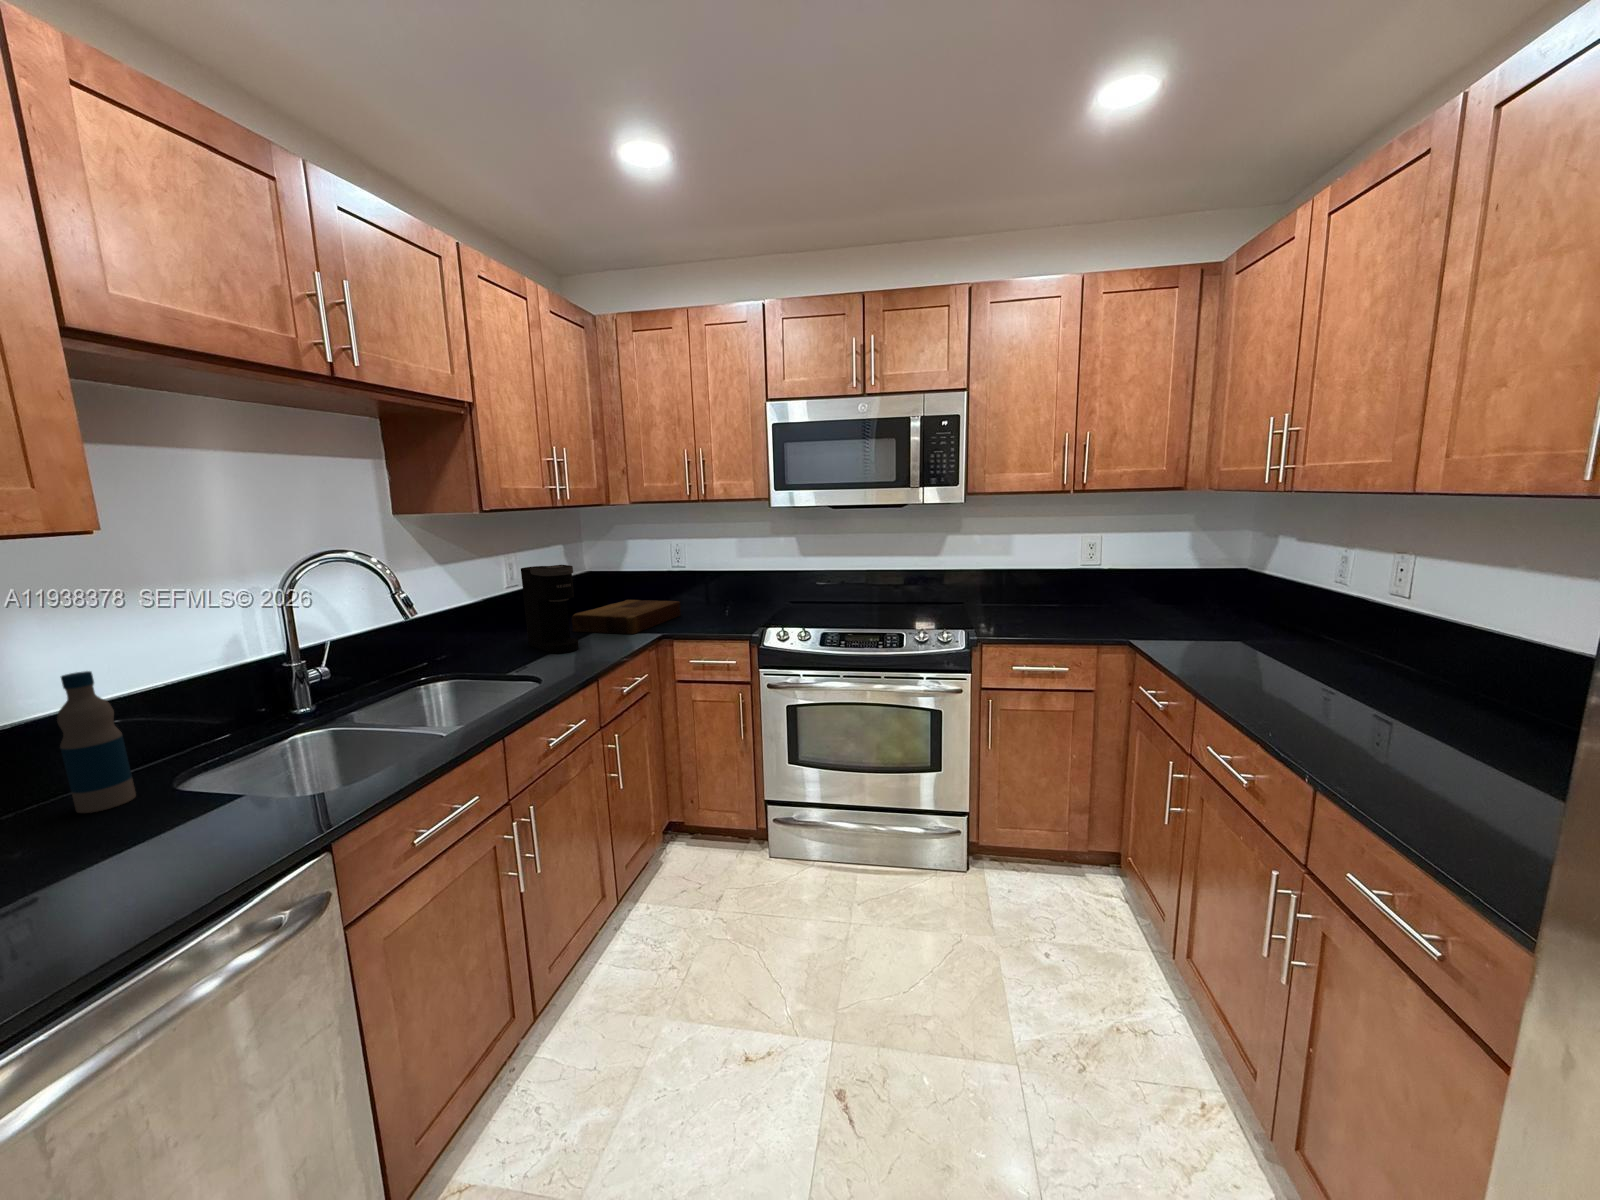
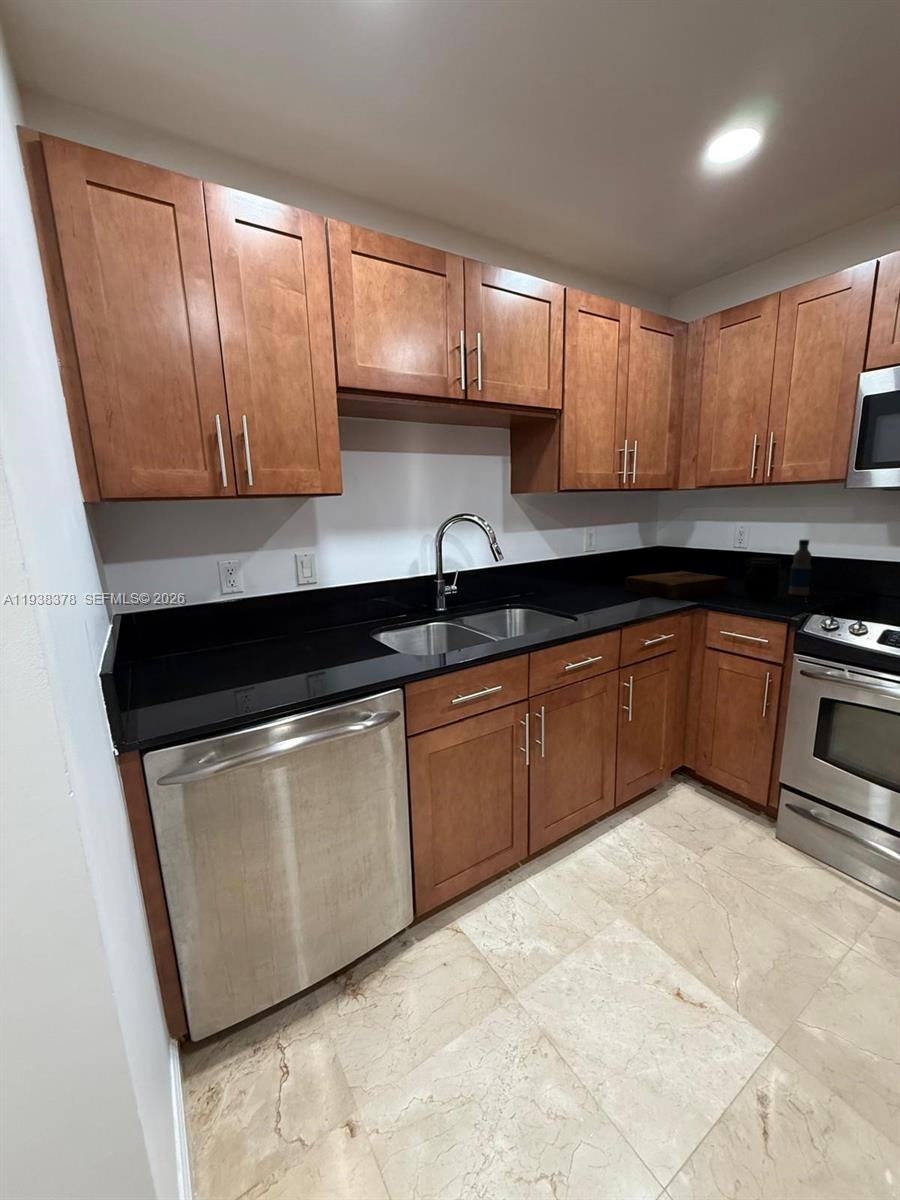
coffee maker: present [521,565,579,653] -> none [586,535,623,604]
jar: none [697,578,729,622] -> present [744,558,782,601]
bottle: present [57,671,136,813] -> present [789,540,812,596]

